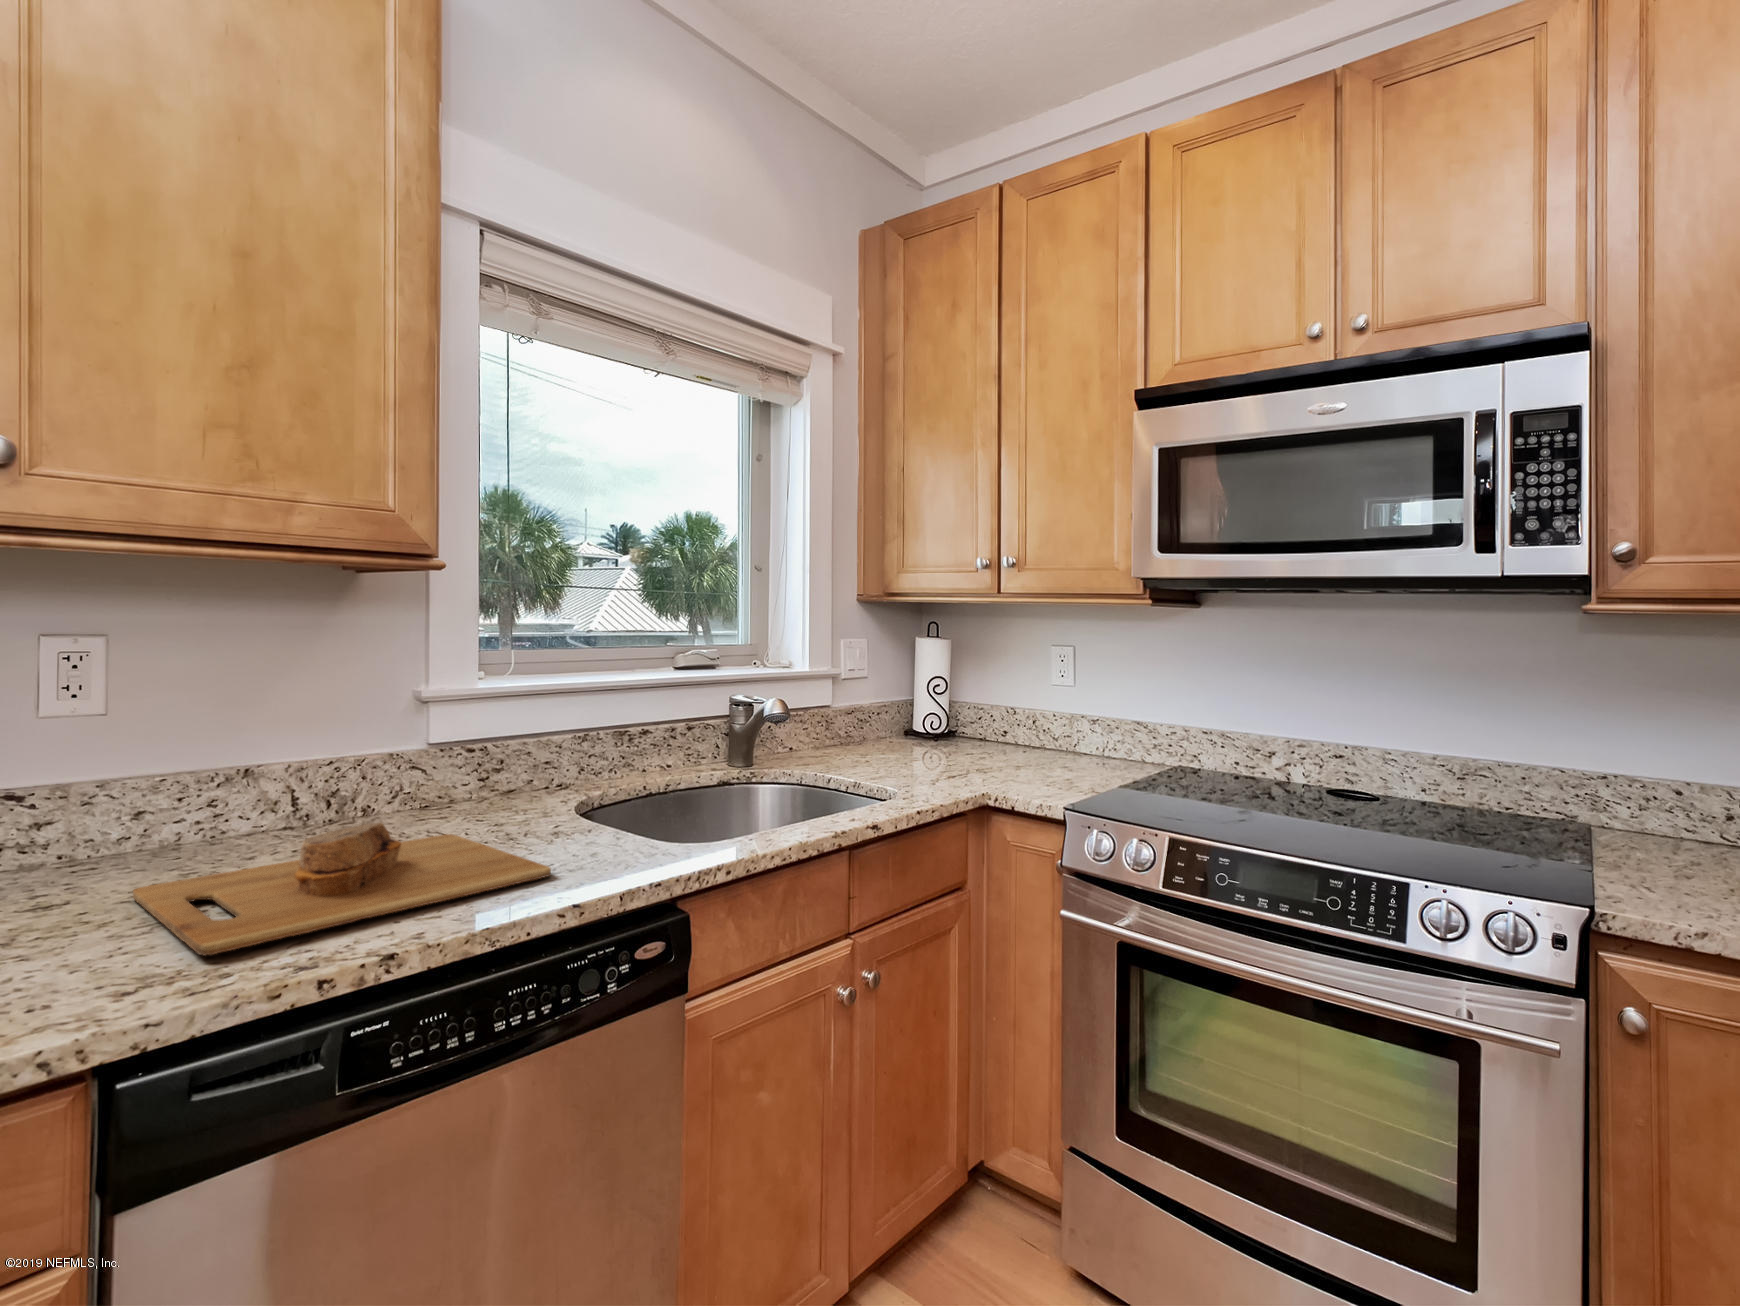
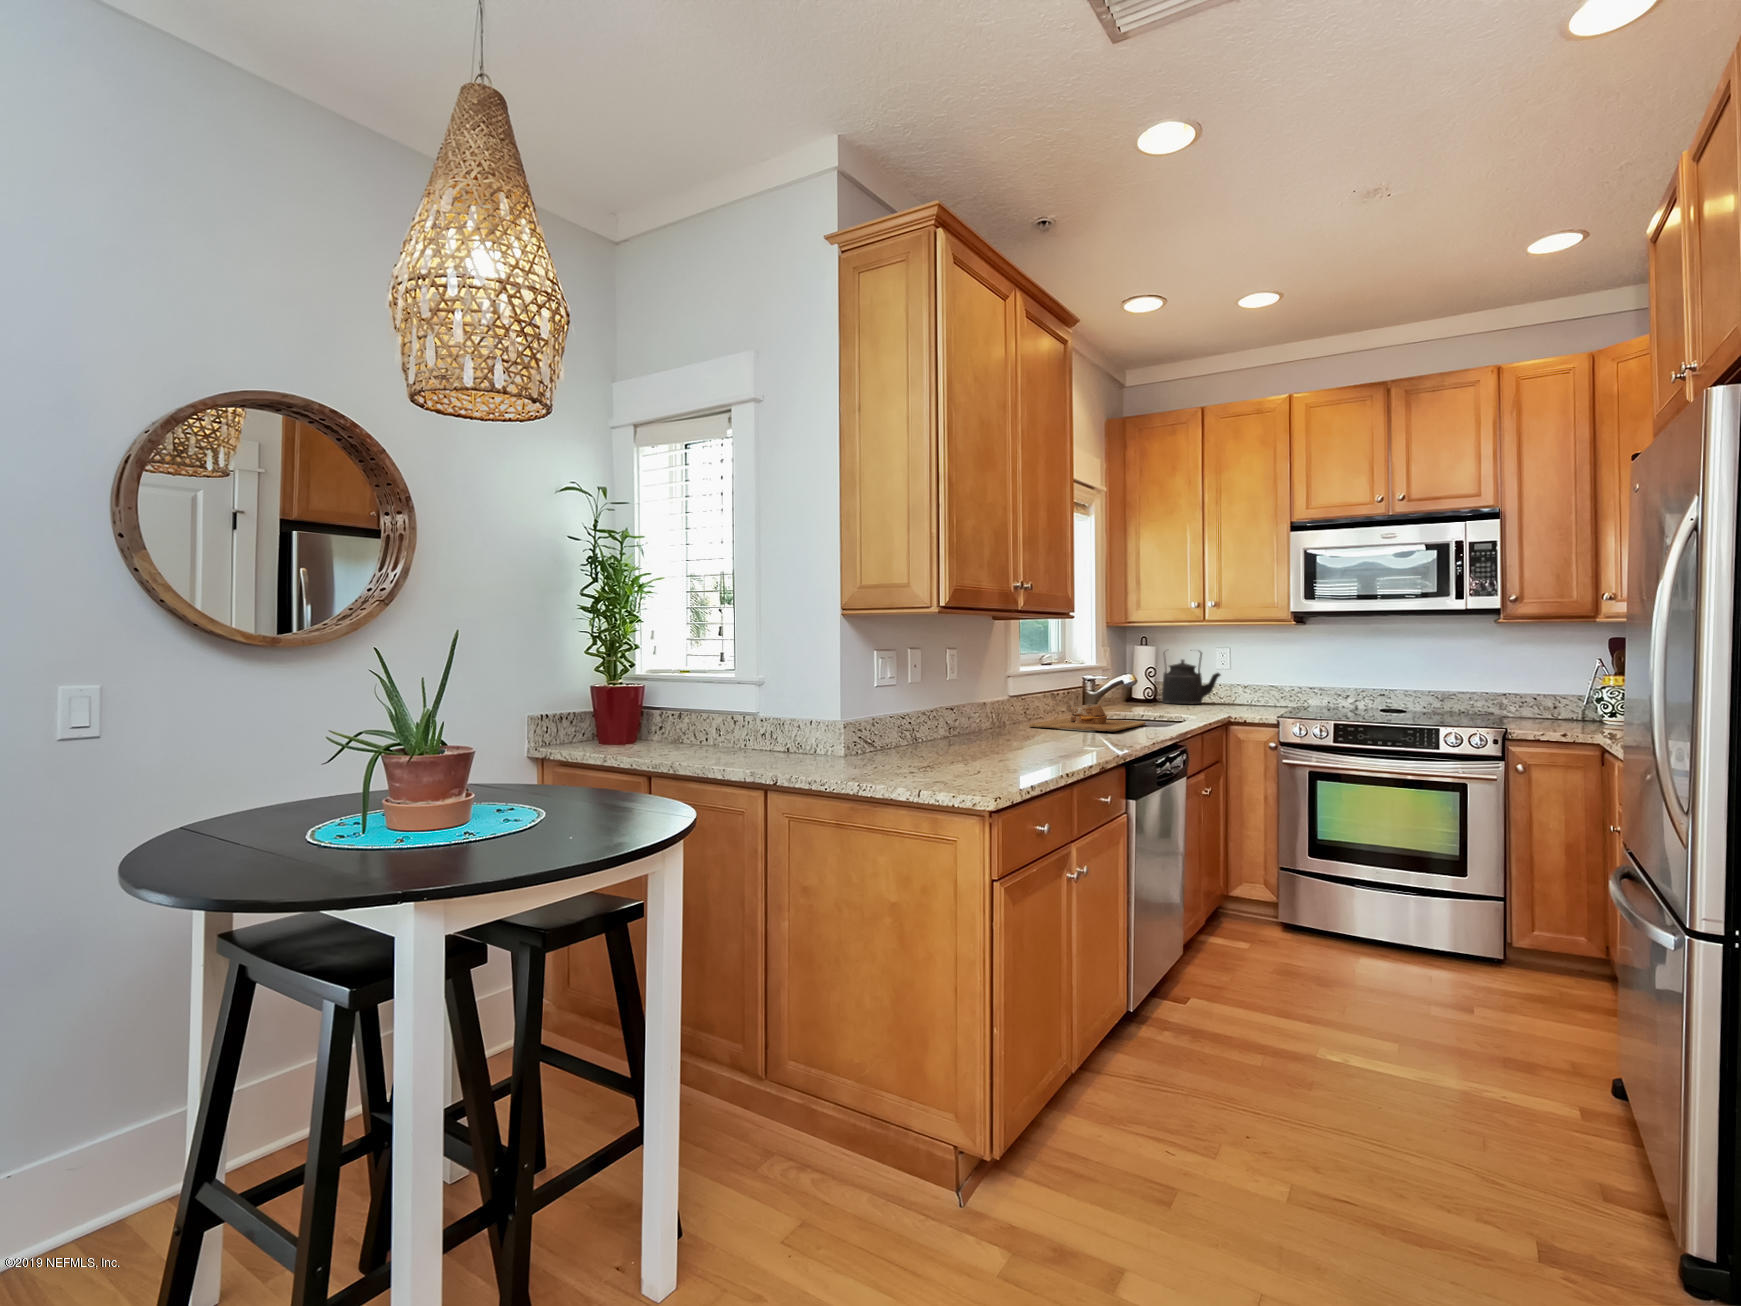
kettle: none [925,655,1033,760] -> present [1162,652,1220,704]

